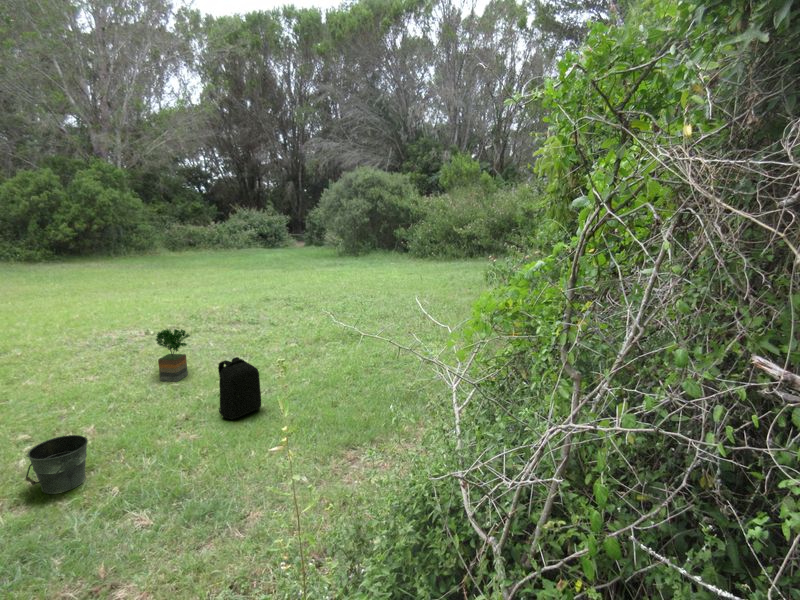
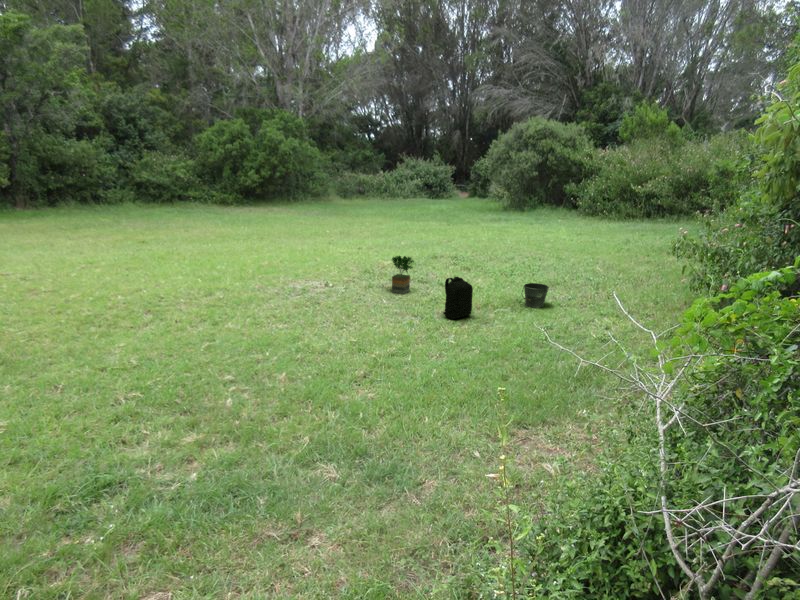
bucket: present [26,435,88,494] -> present [521,283,549,308]

